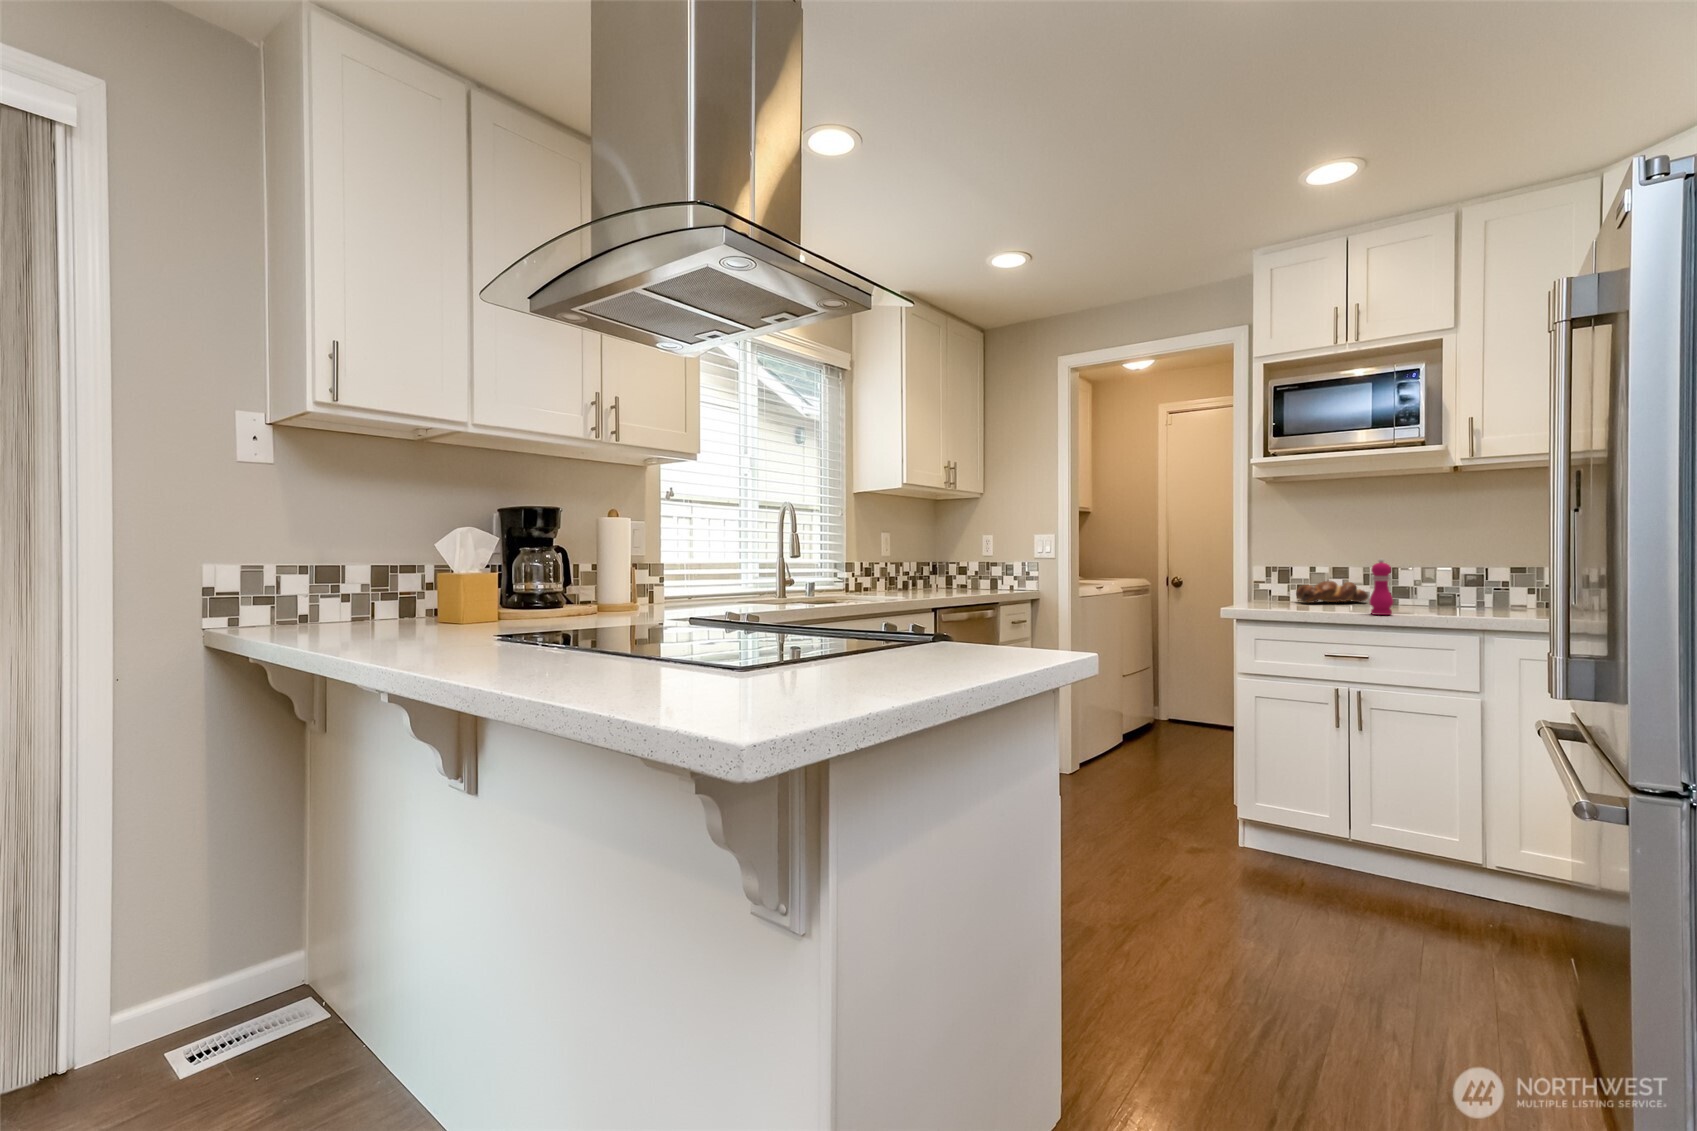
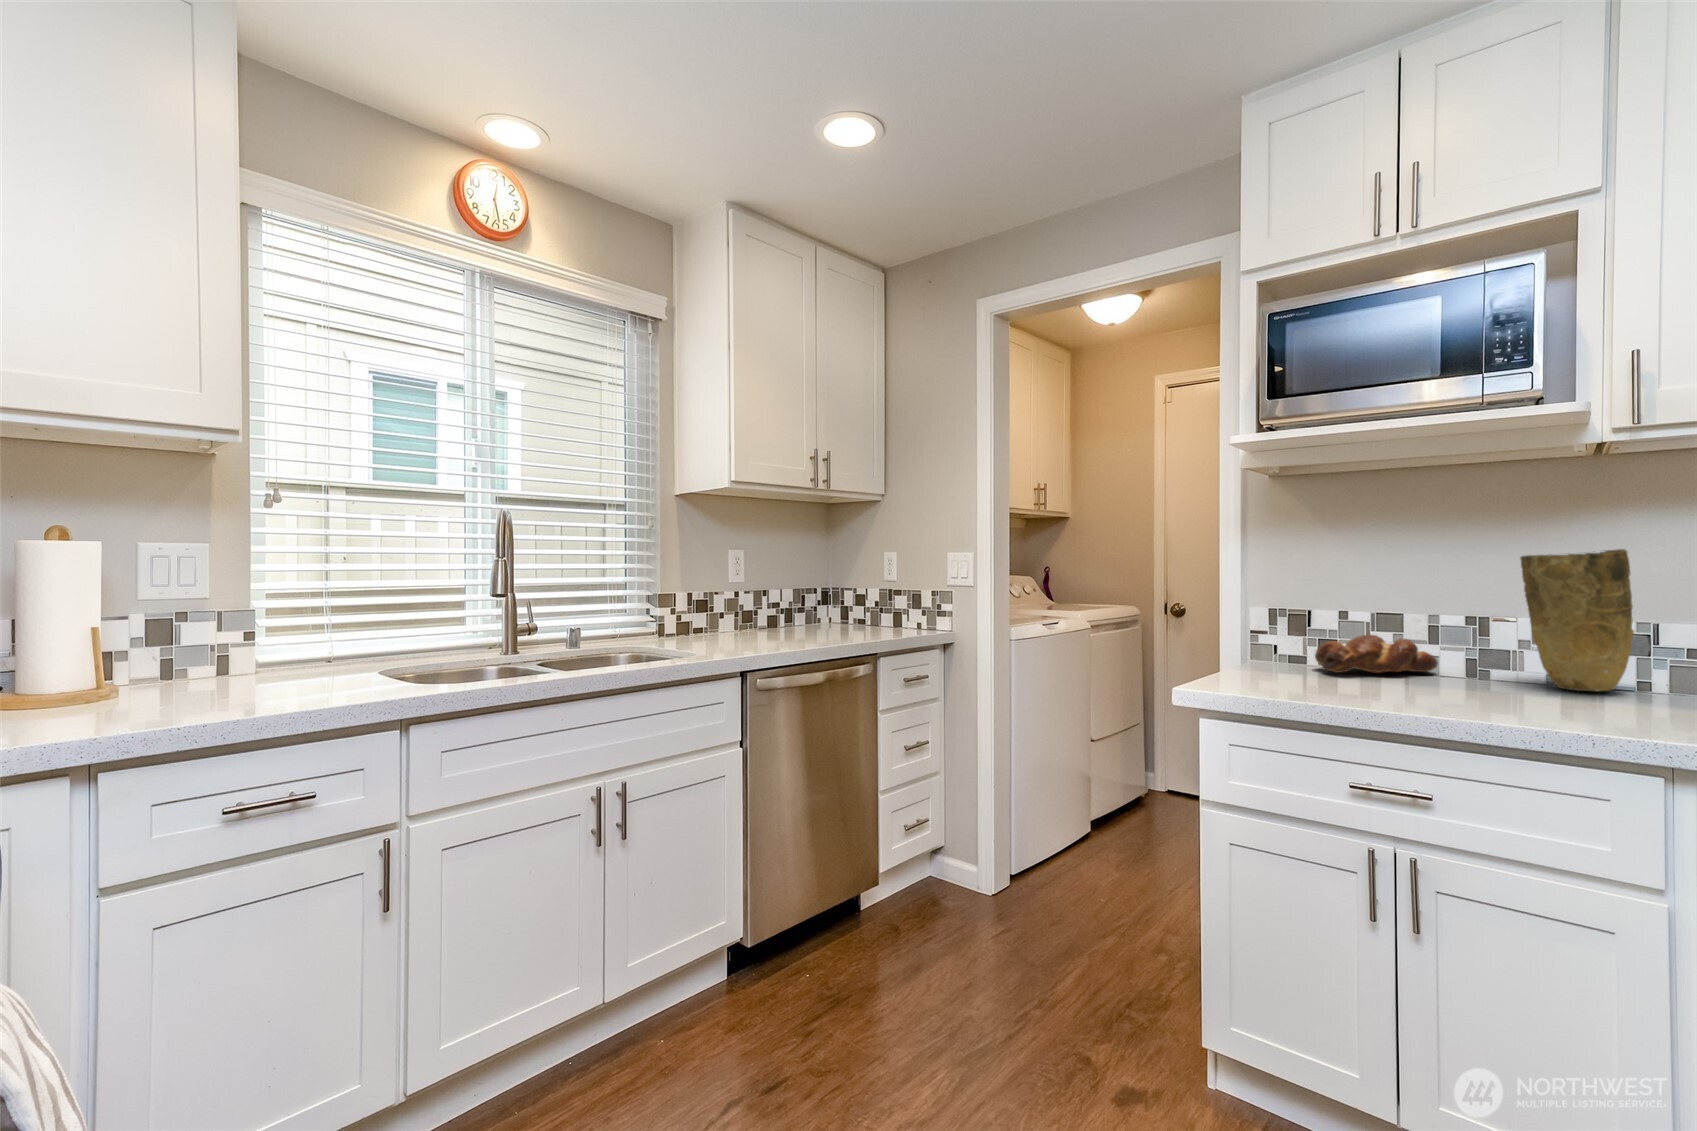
vase: none [1415,527,1476,607] -> present [1520,549,1634,691]
pepper mill: present [1369,558,1393,615] -> none [1435,610,1481,715]

